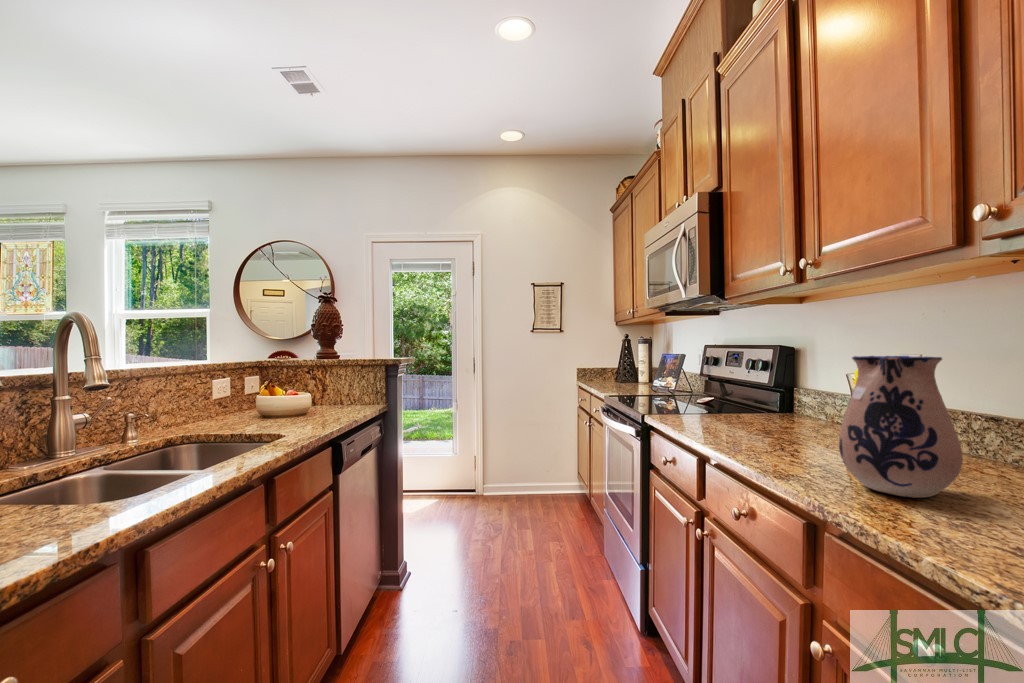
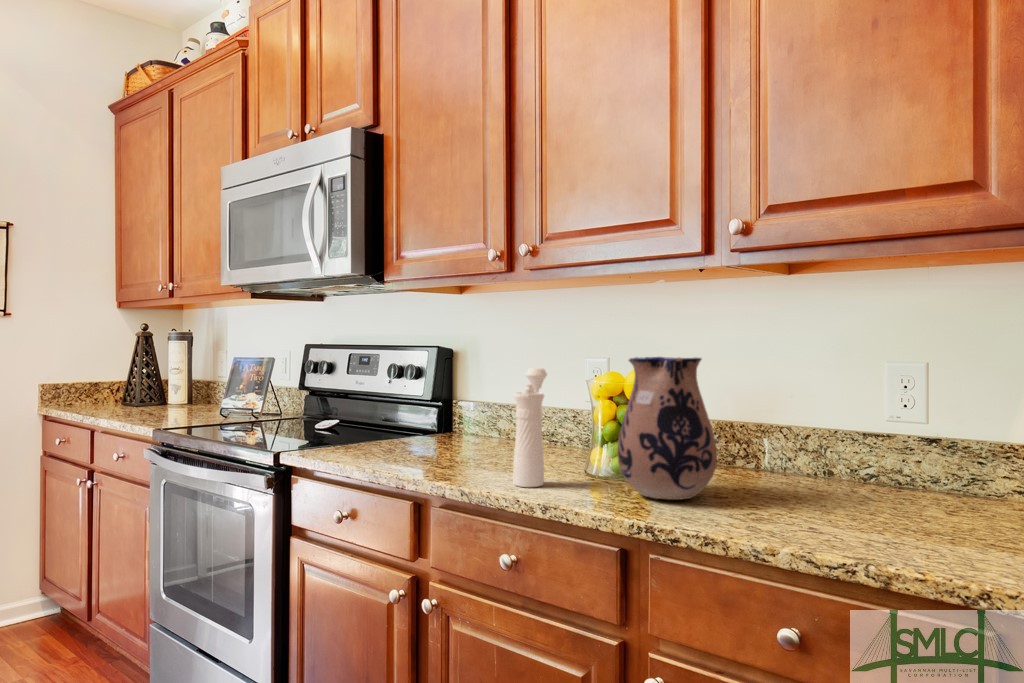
pepper mill: none [760,364,811,461] -> present [513,368,547,487]

